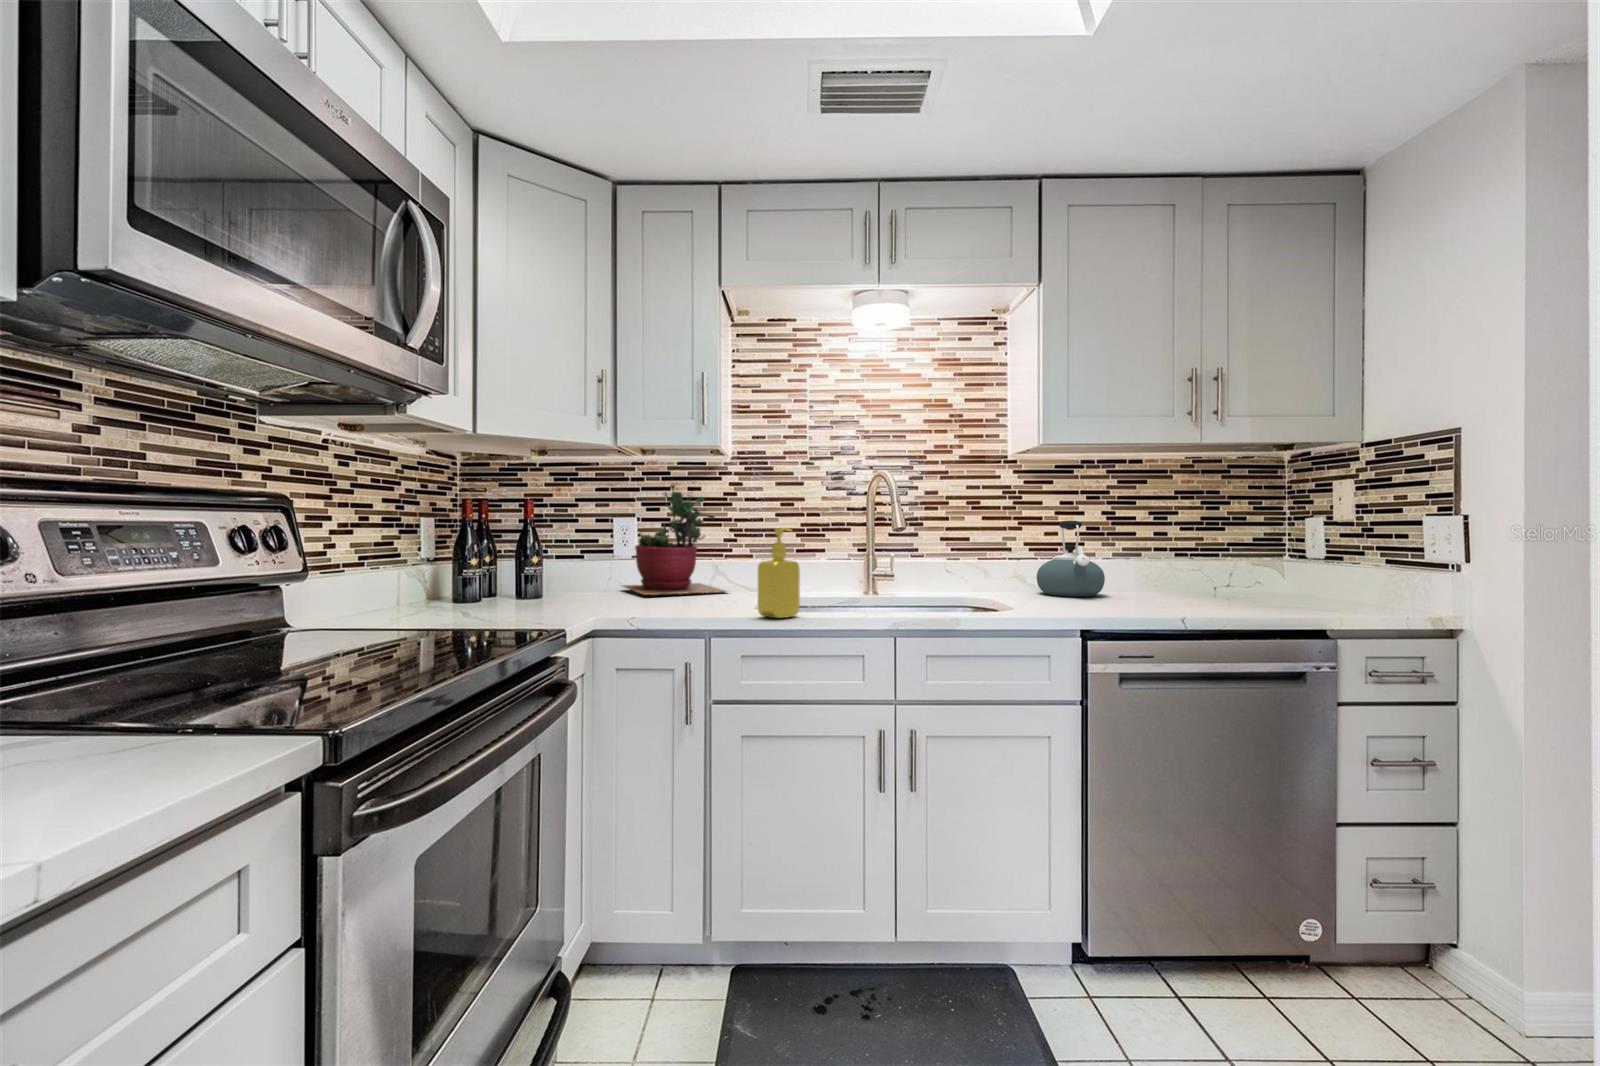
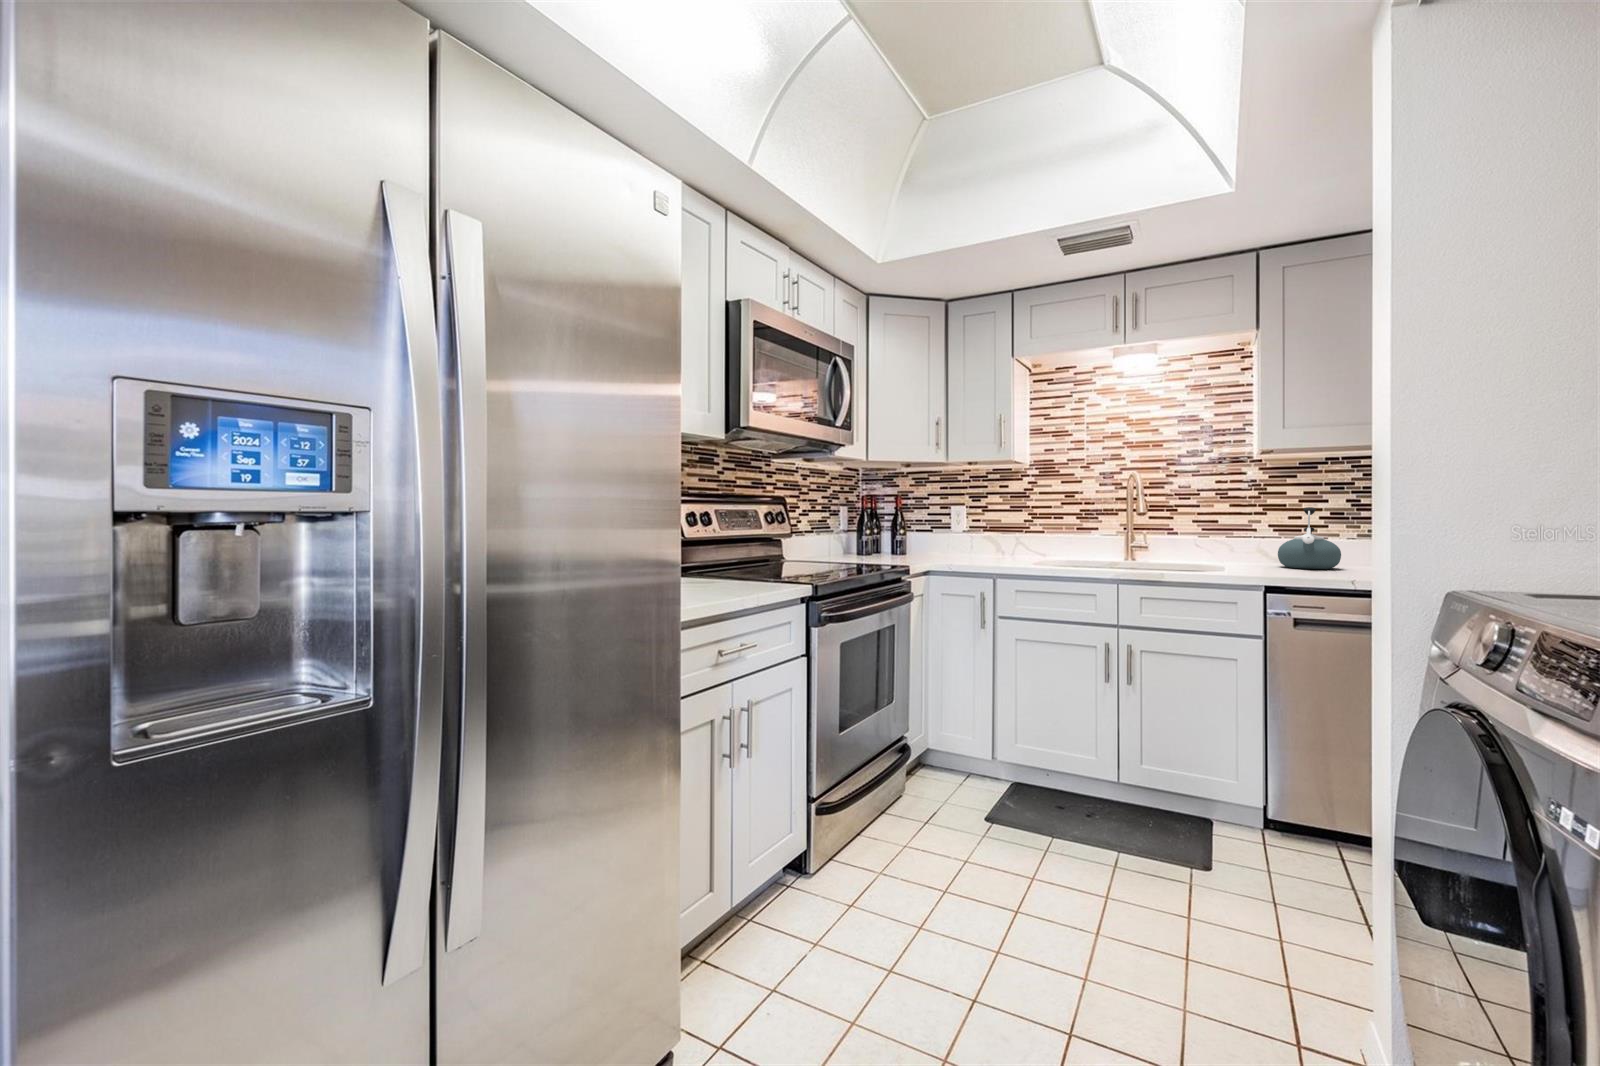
succulent plant: present [622,485,726,595] -> none [954,484,1025,557]
soap dispenser: present [758,528,800,618] -> none [1021,513,1049,568]

